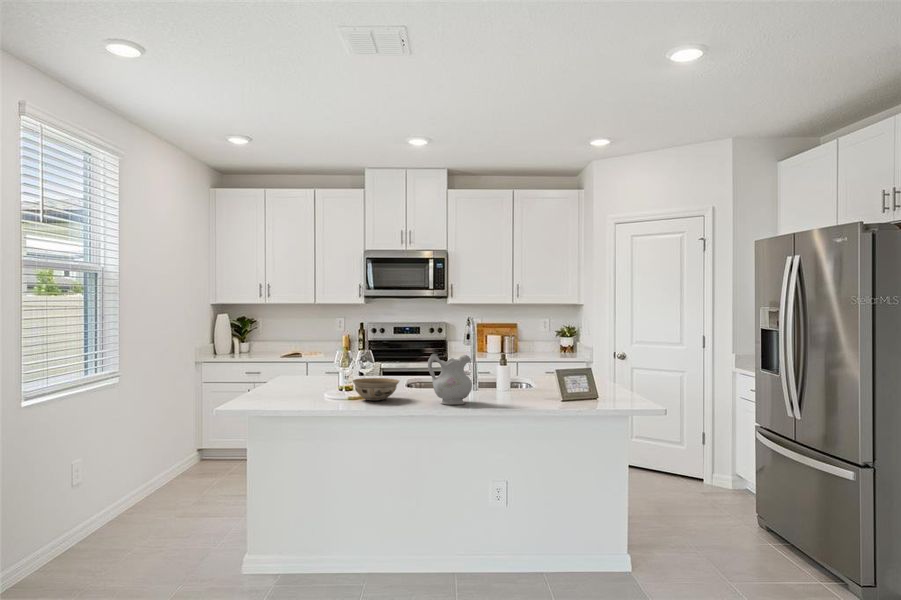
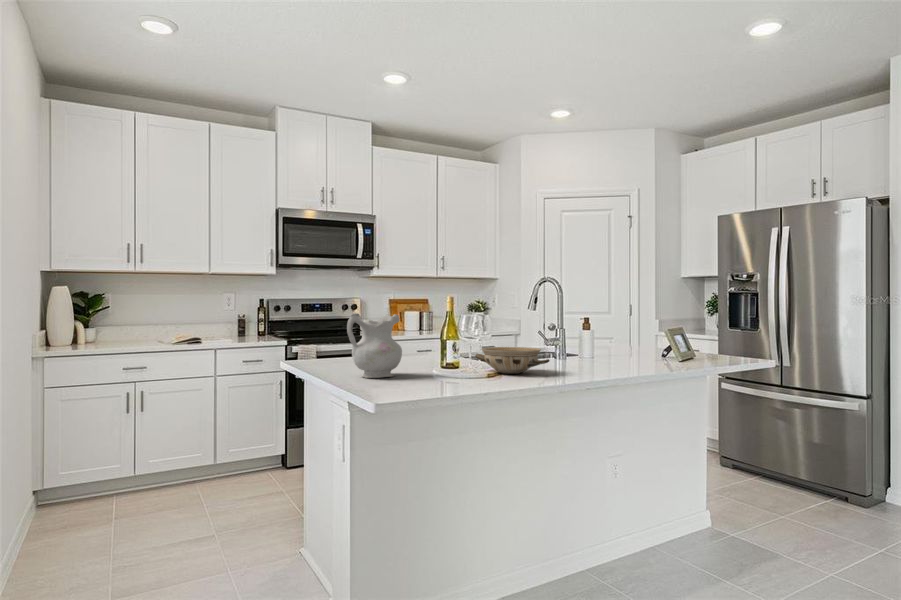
ceramic pitcher: present [428,354,472,405] -> present [347,313,402,378]

